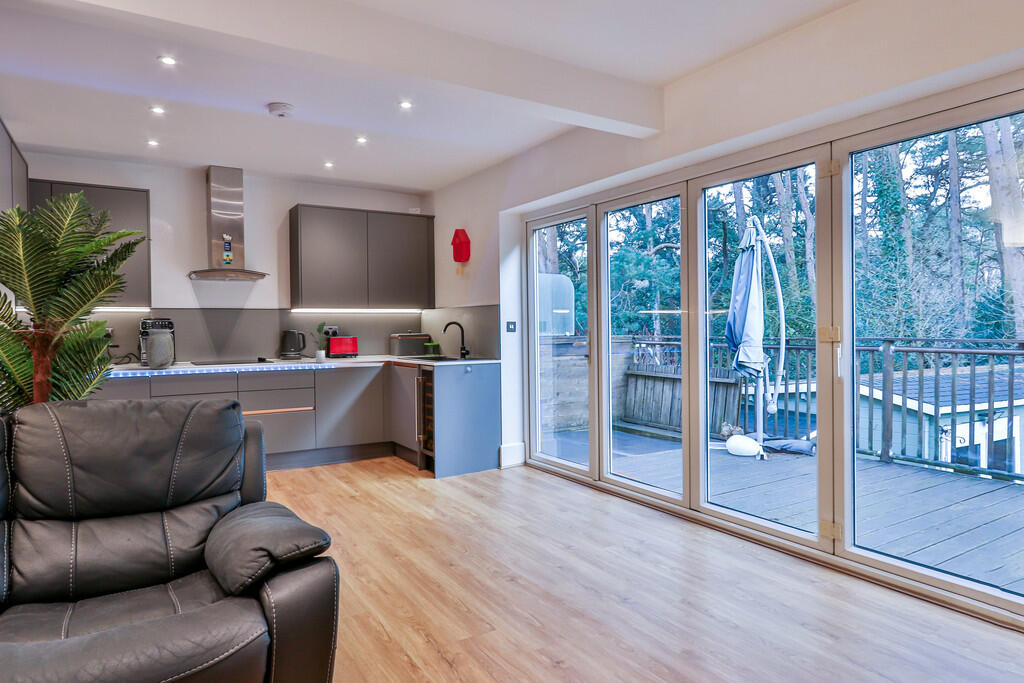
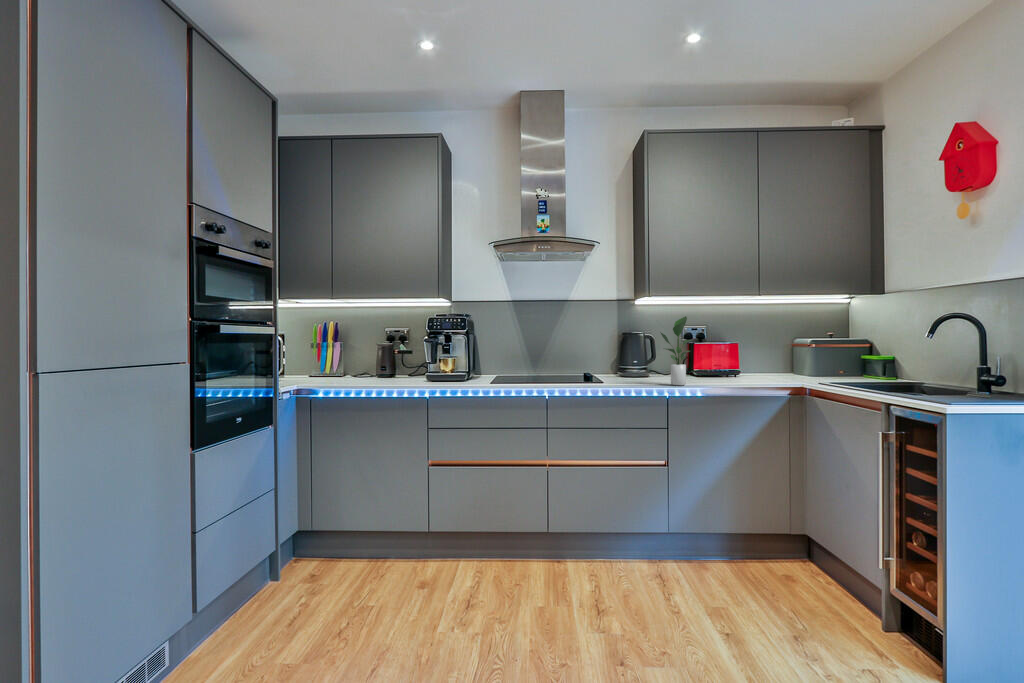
vase: present [146,329,174,369] -> none [425,327,461,387]

